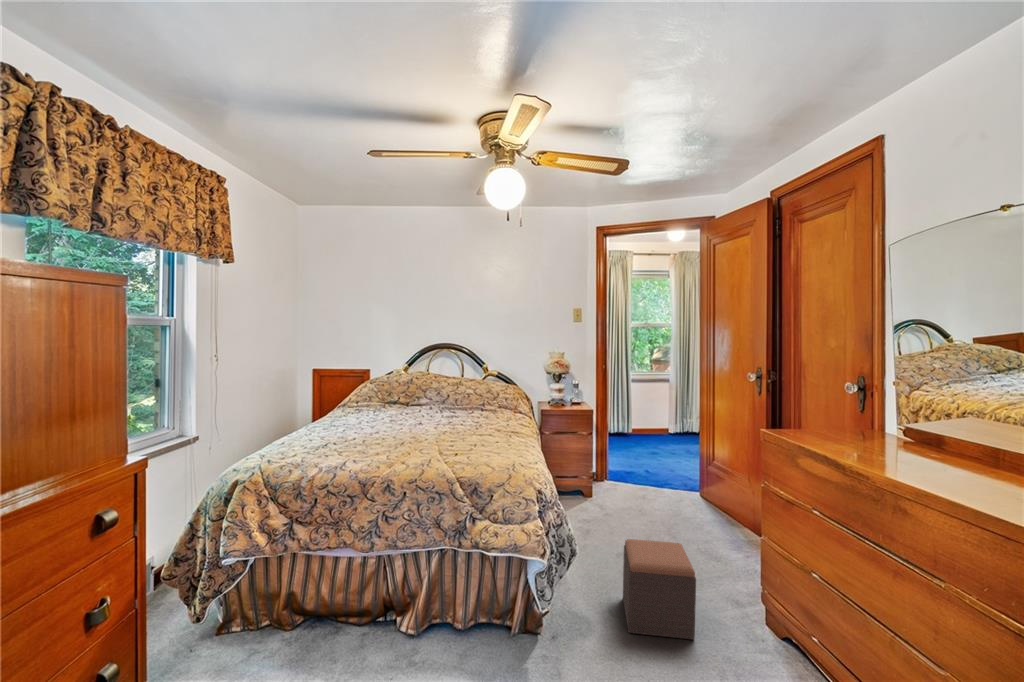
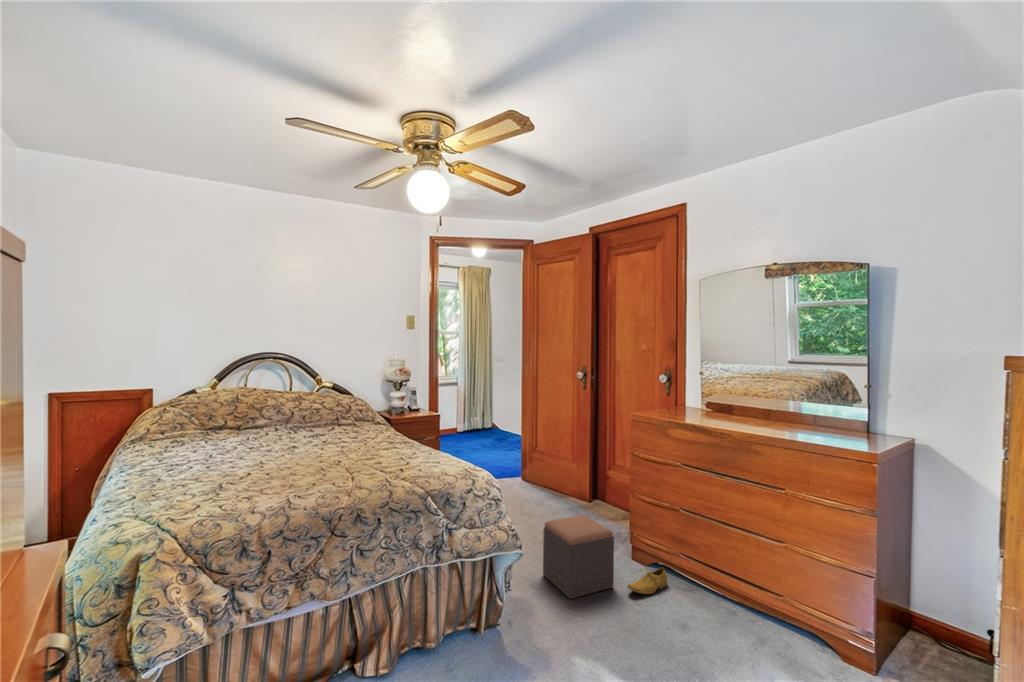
shoe: none [705,629,774,666] -> present [627,568,667,594]

